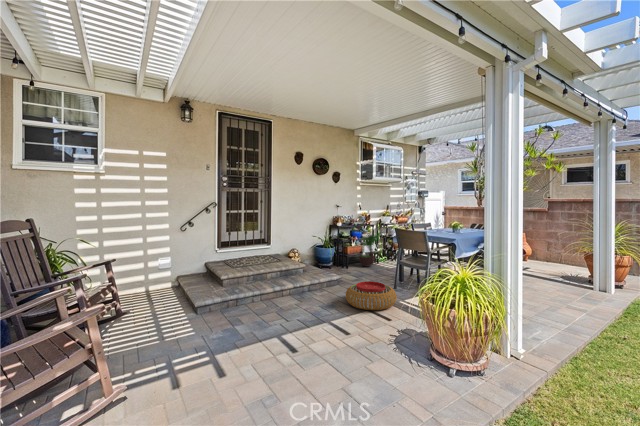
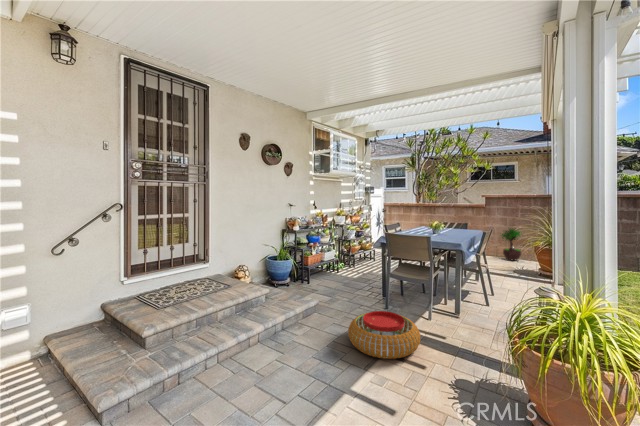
potted tree: present [359,233,378,267] -> present [501,228,521,260]

